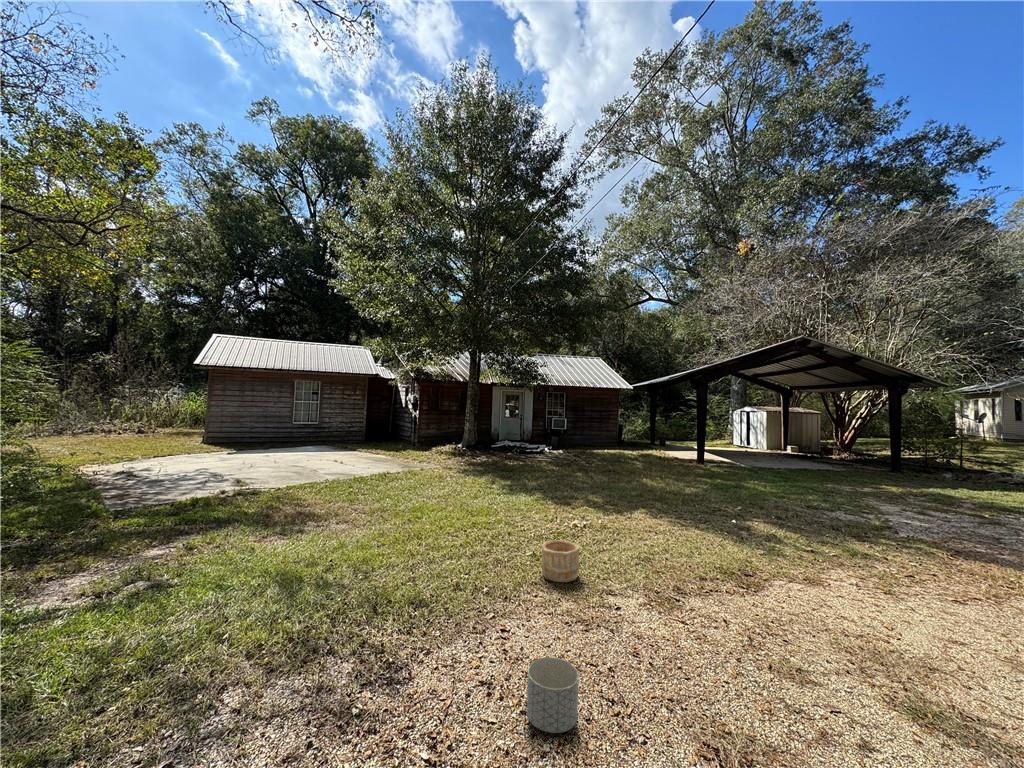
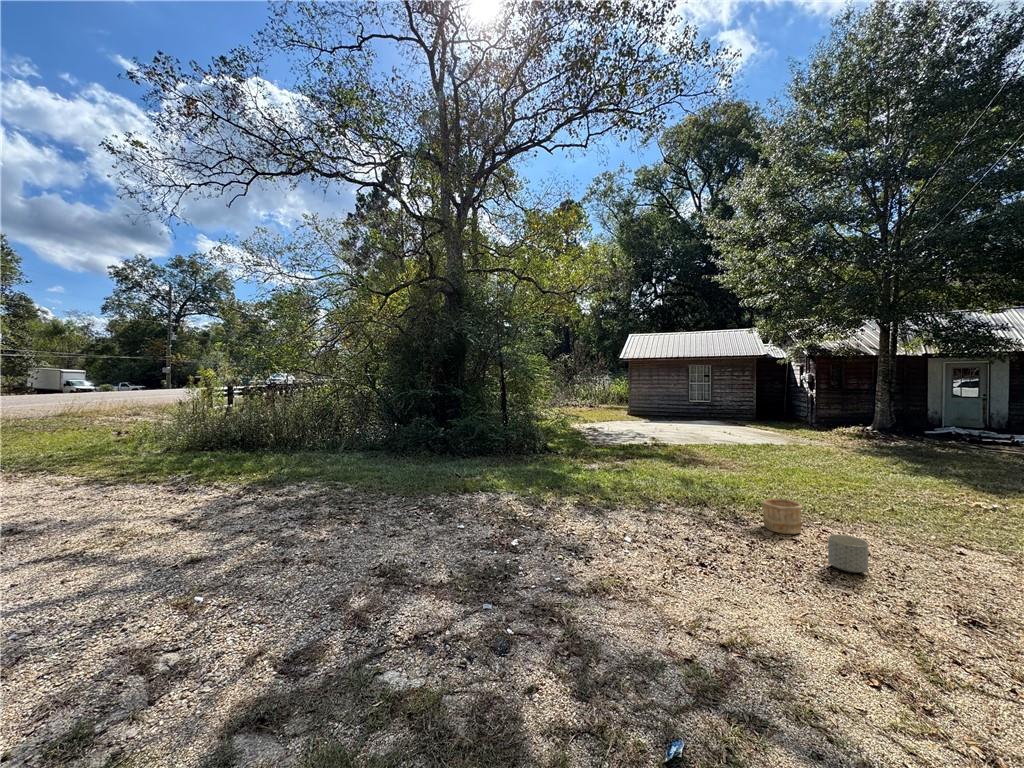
wooden bucket: present [541,540,580,582] -> present [762,498,802,534]

